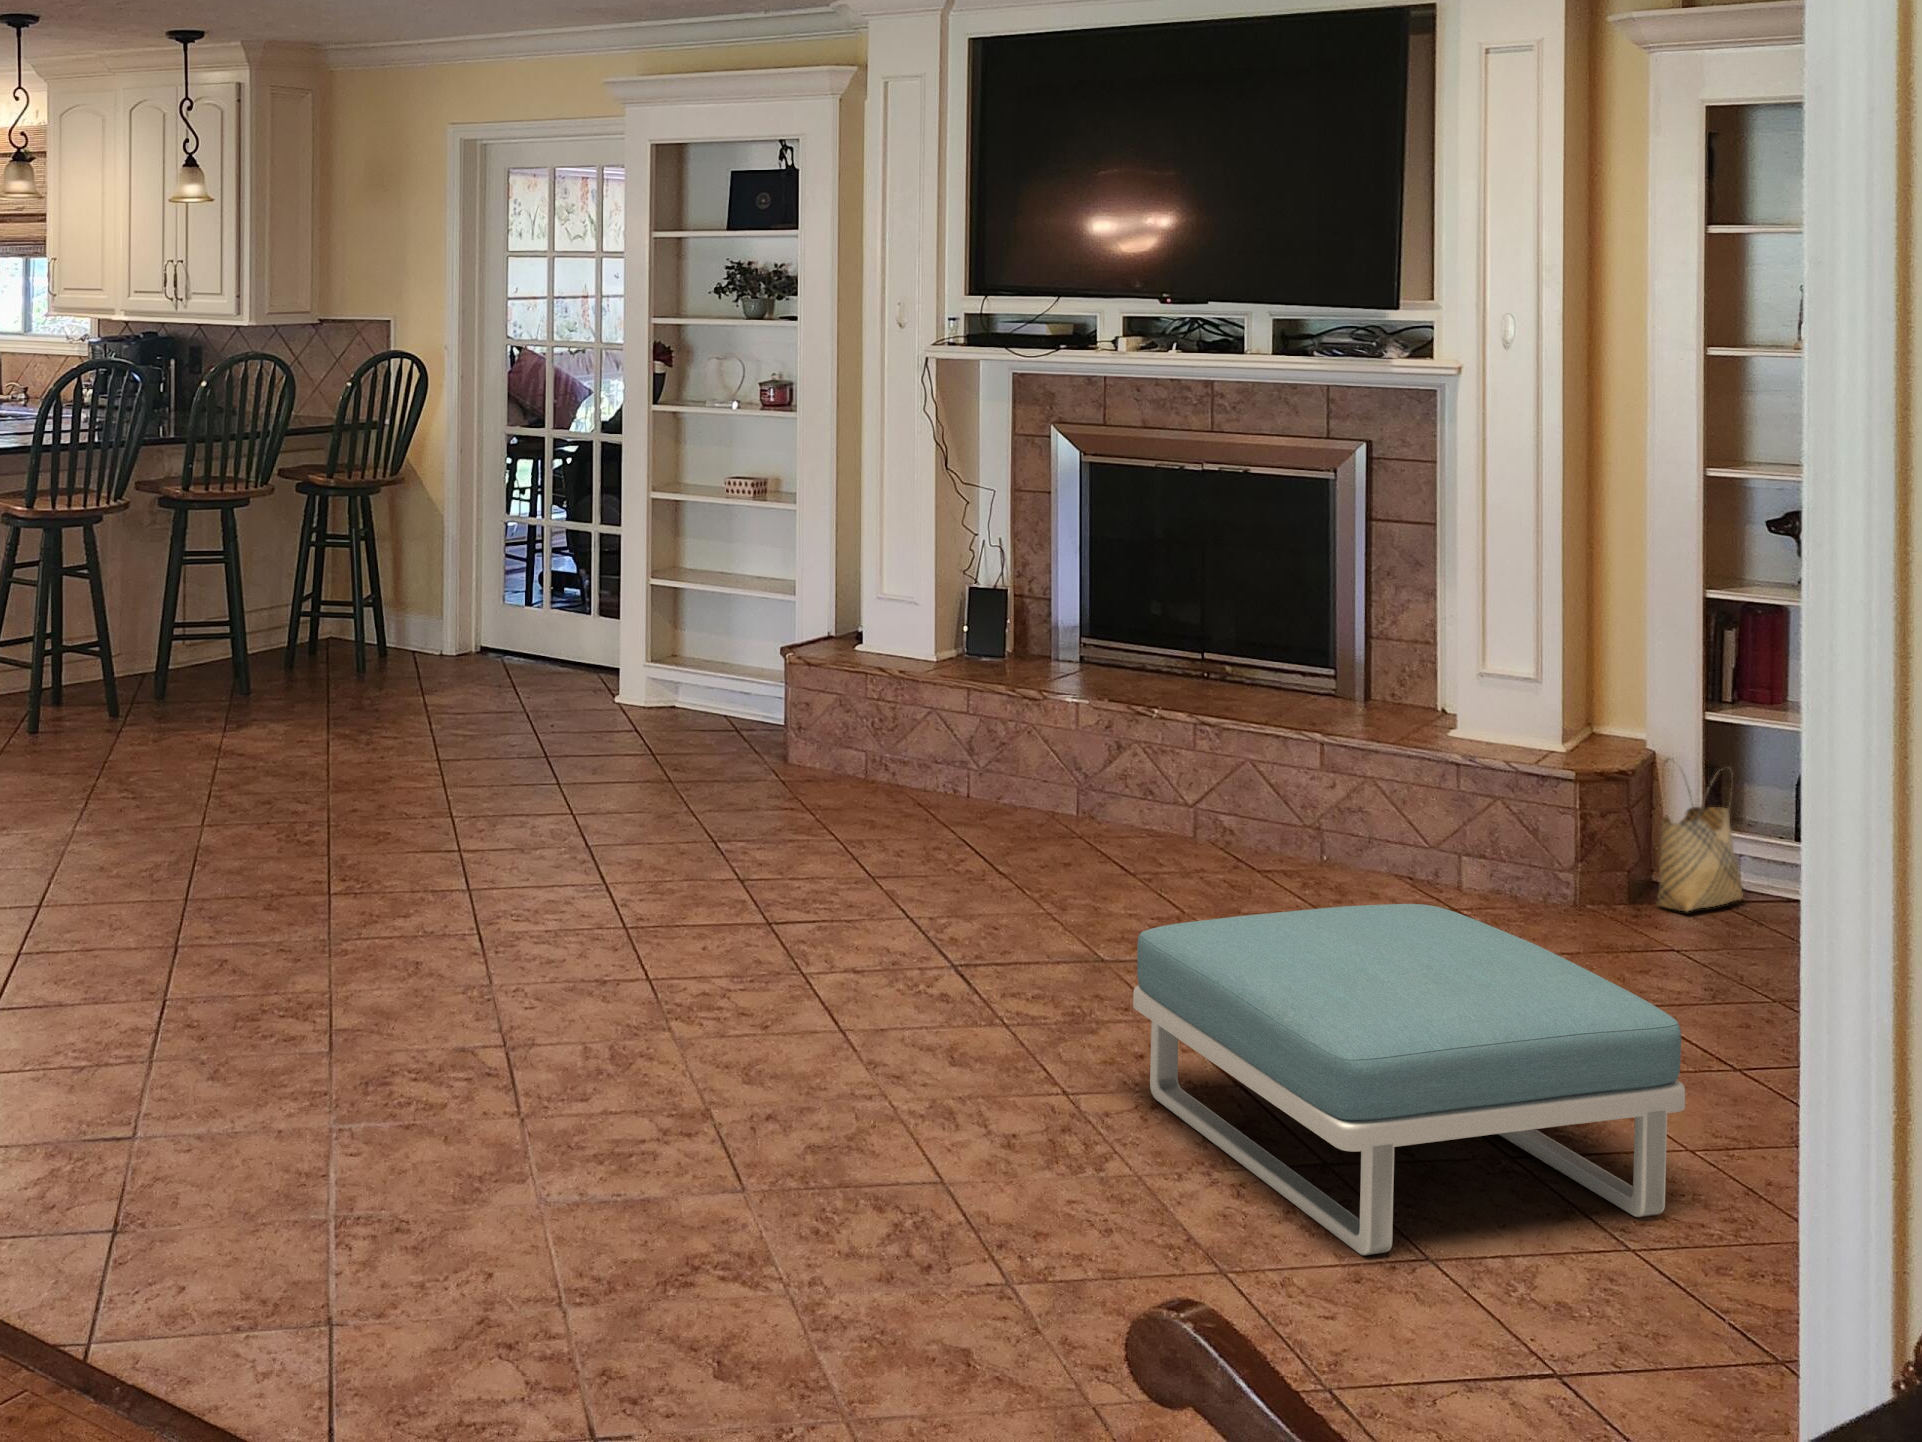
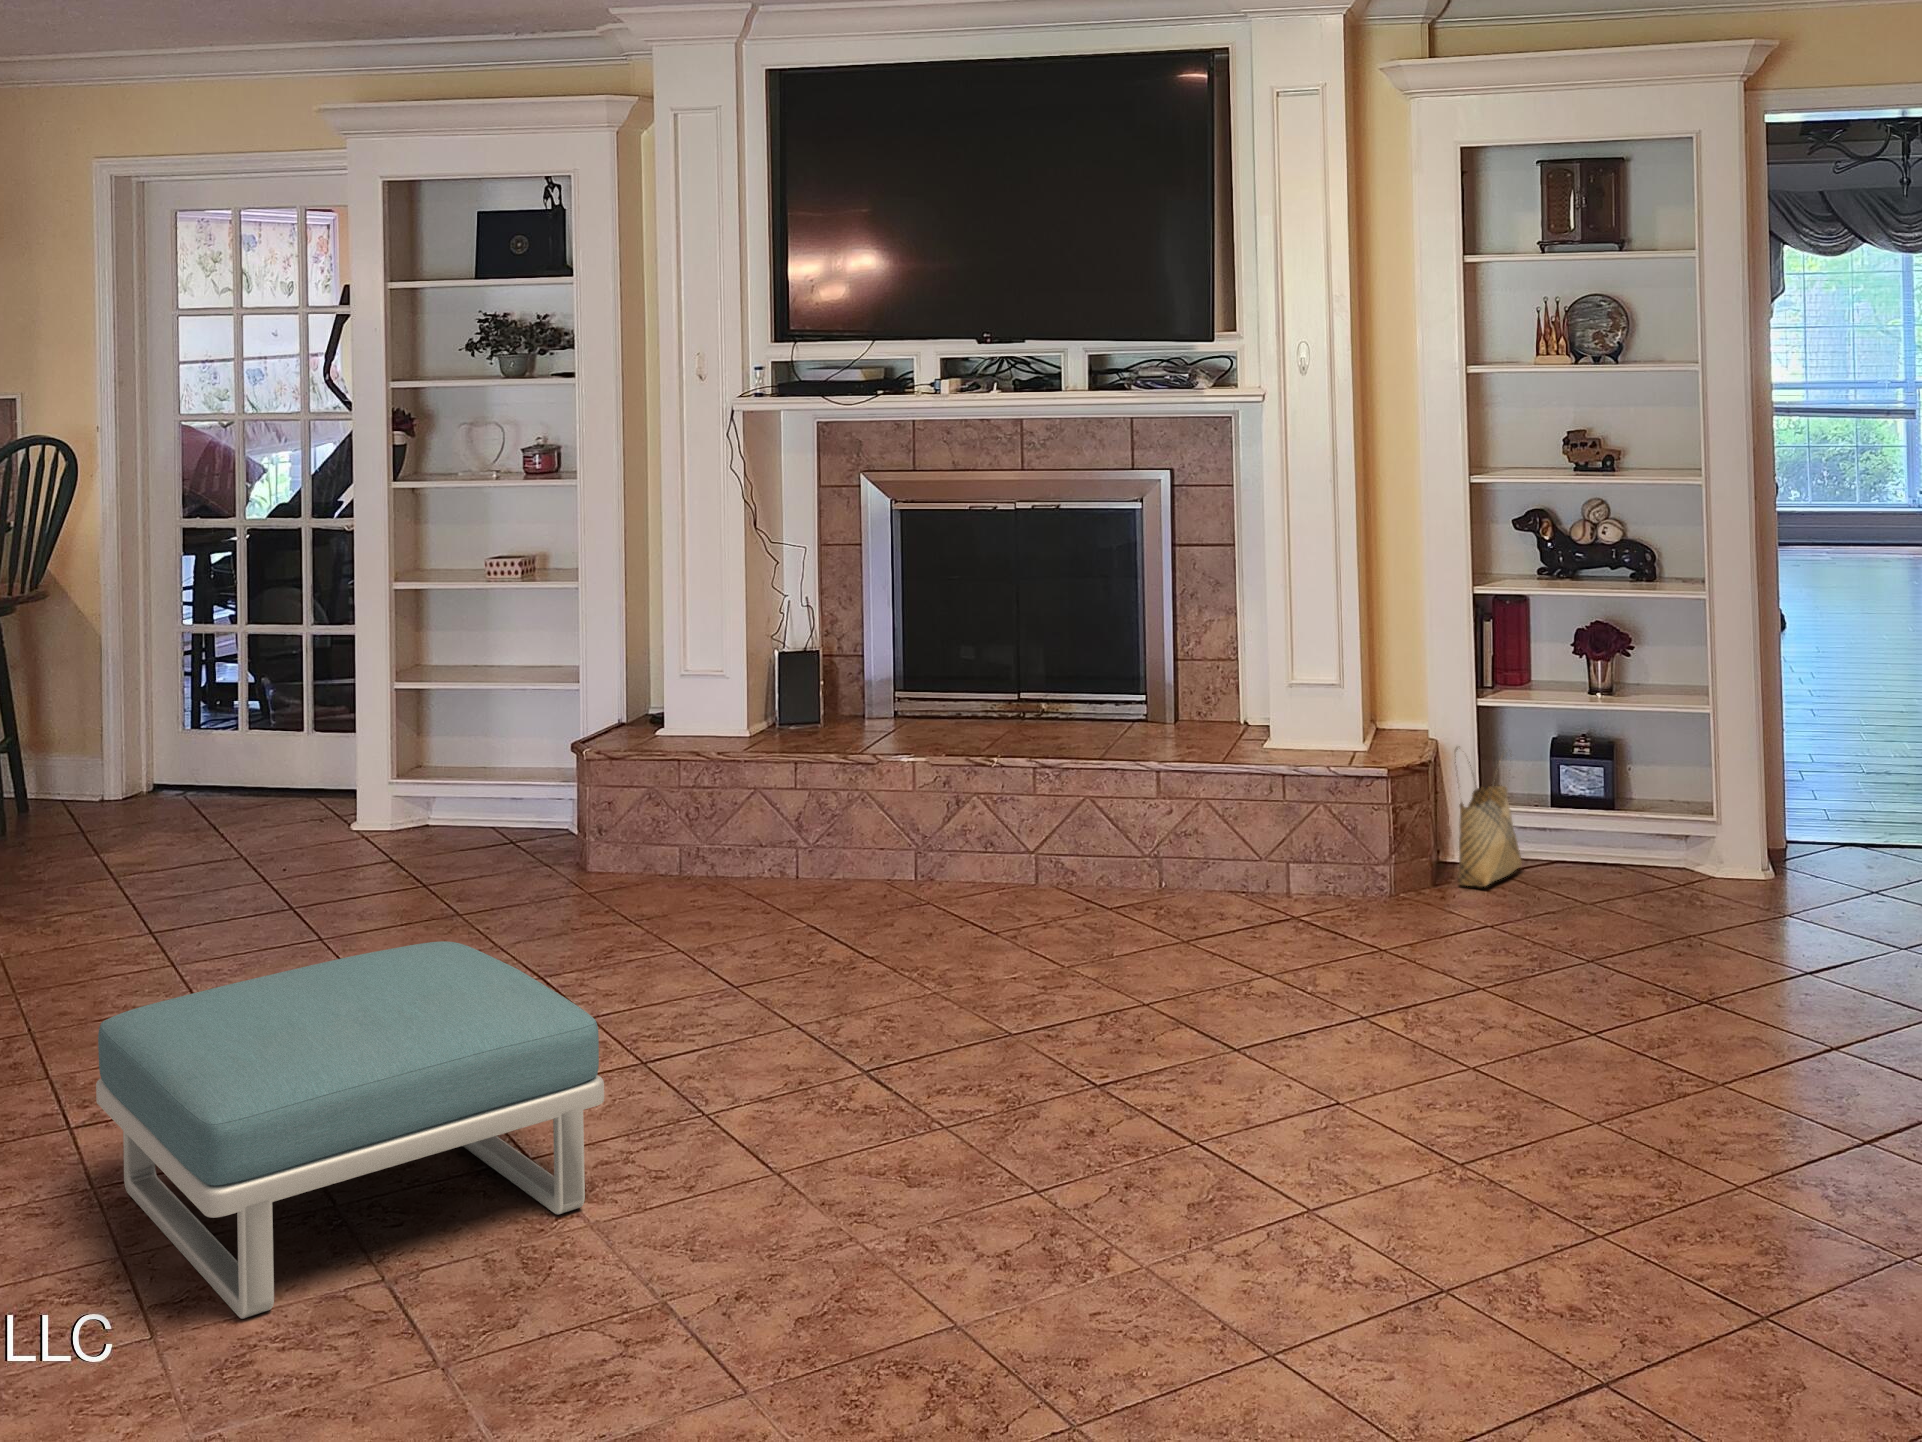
footstool: present [1133,904,1685,1255] -> present [96,941,604,1319]

